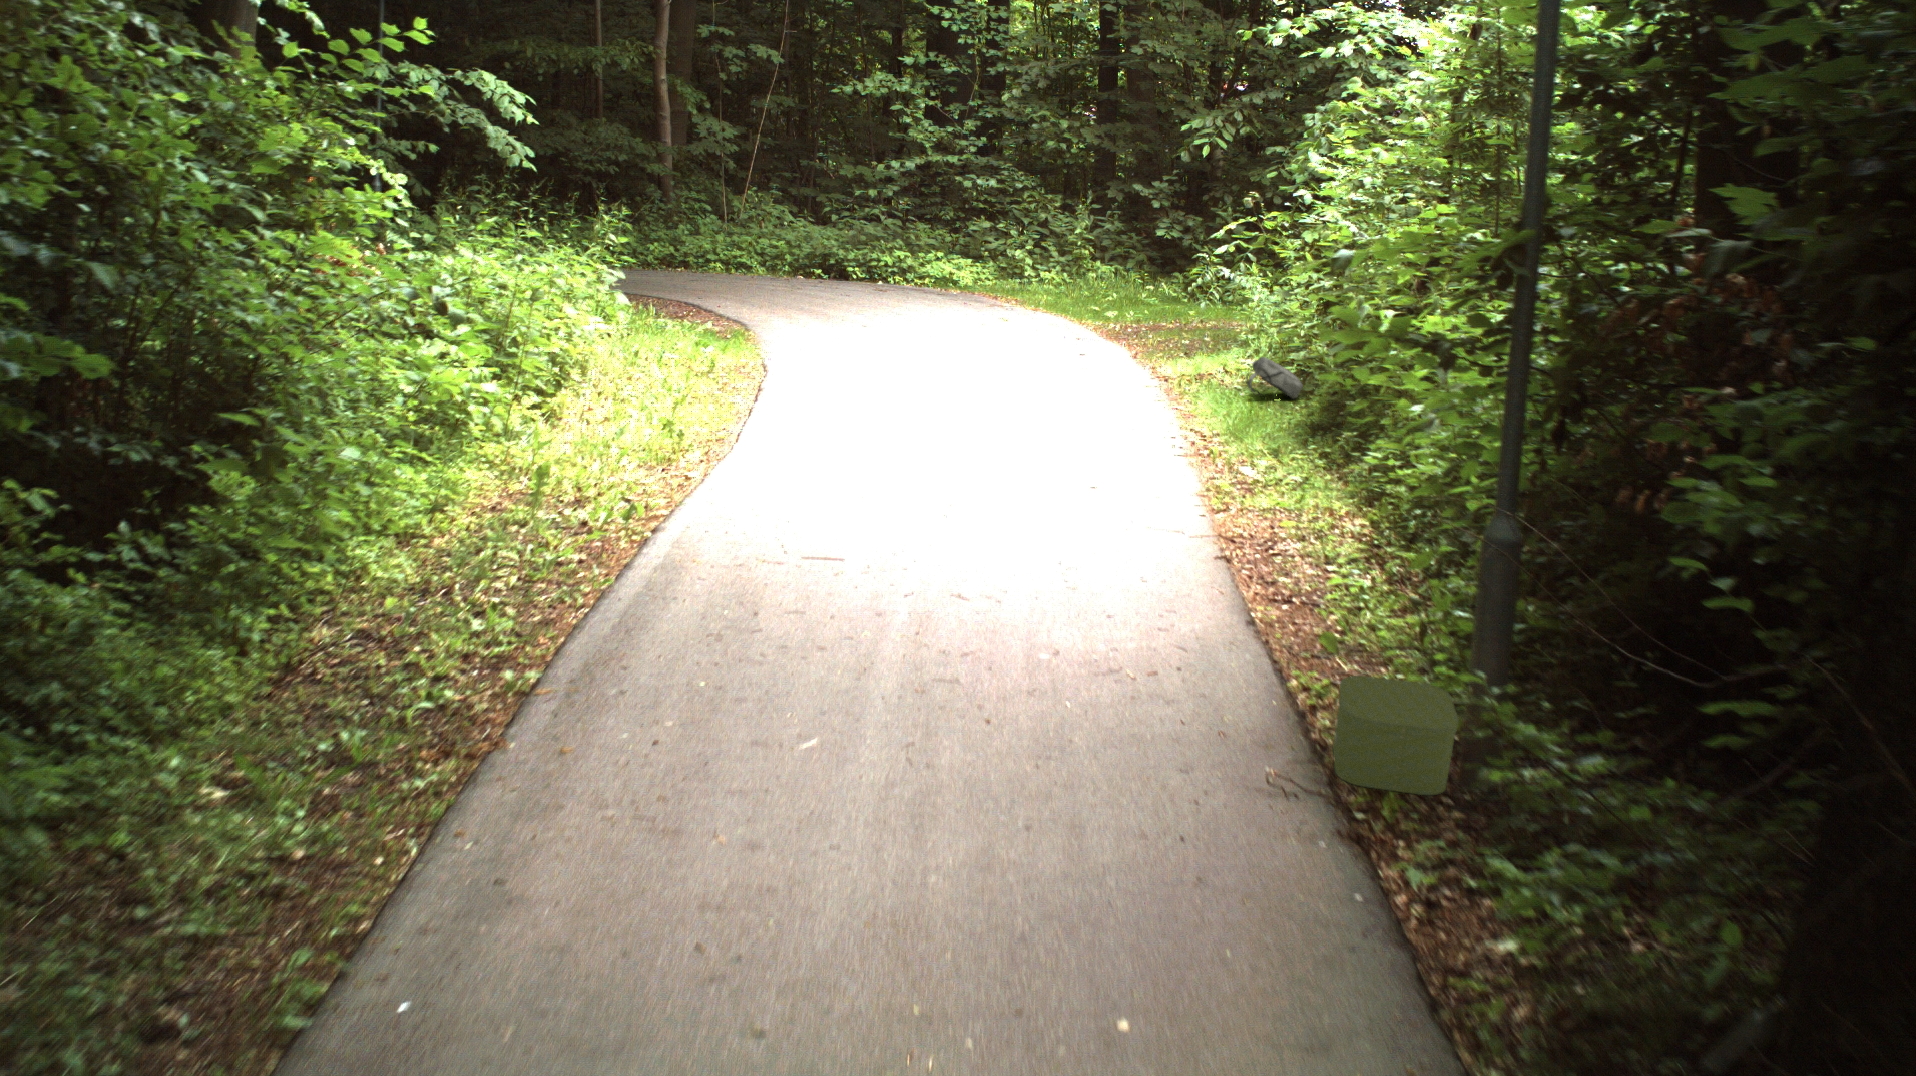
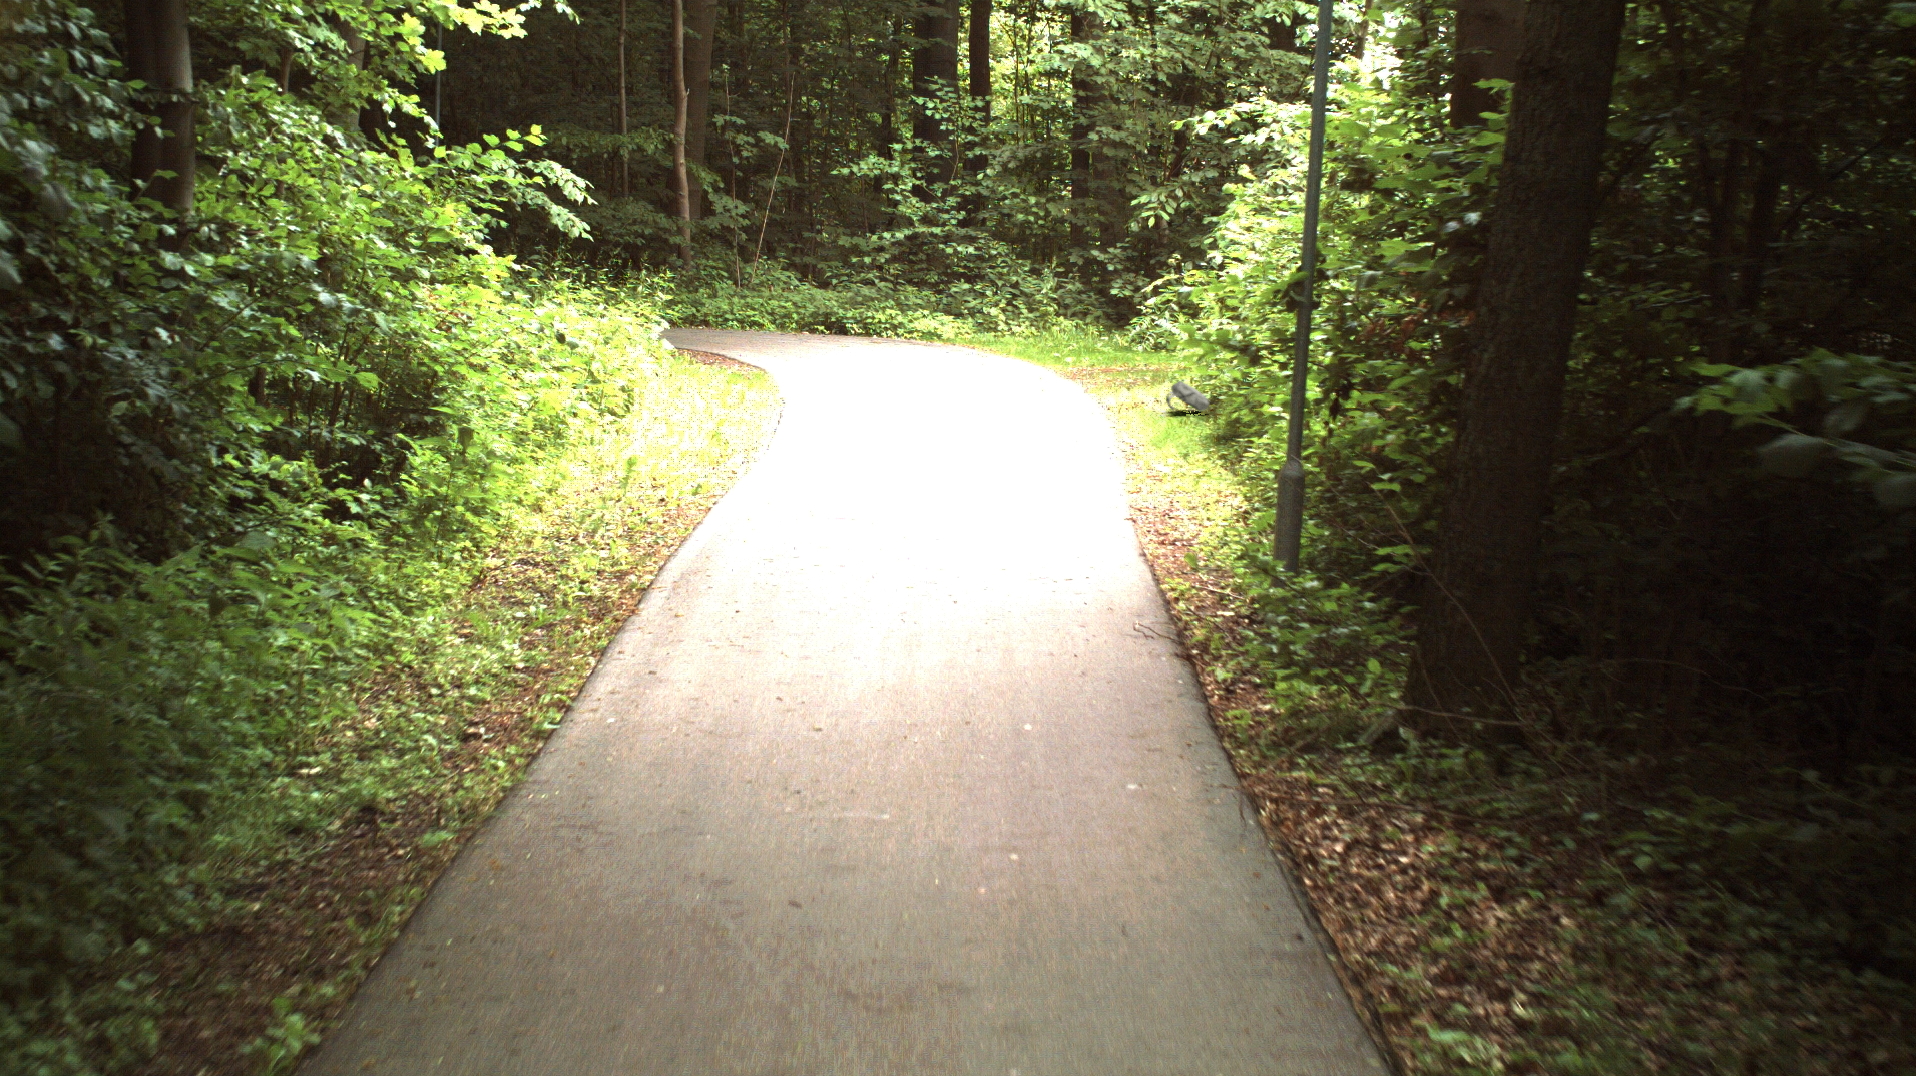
storage box: present [1333,676,1459,795] -> none [1184,573,1264,646]

